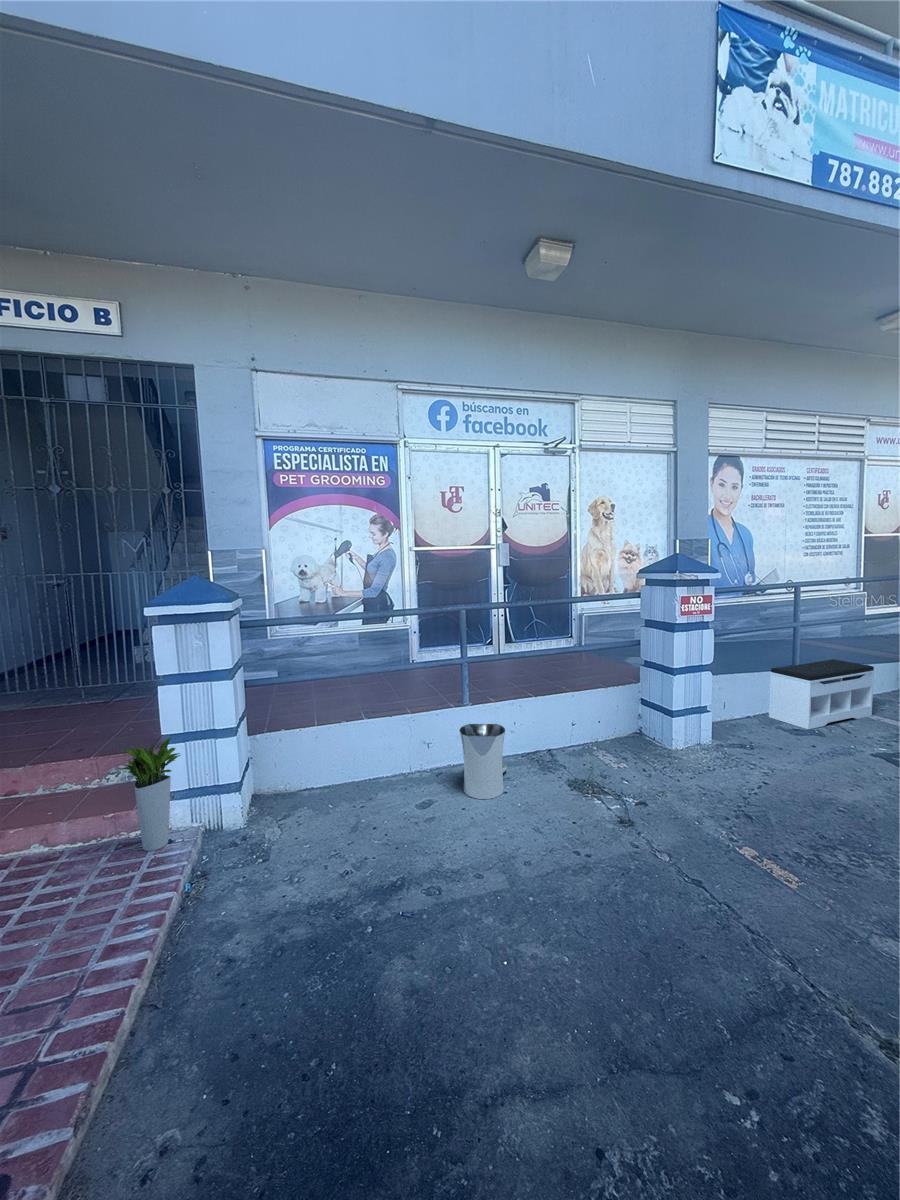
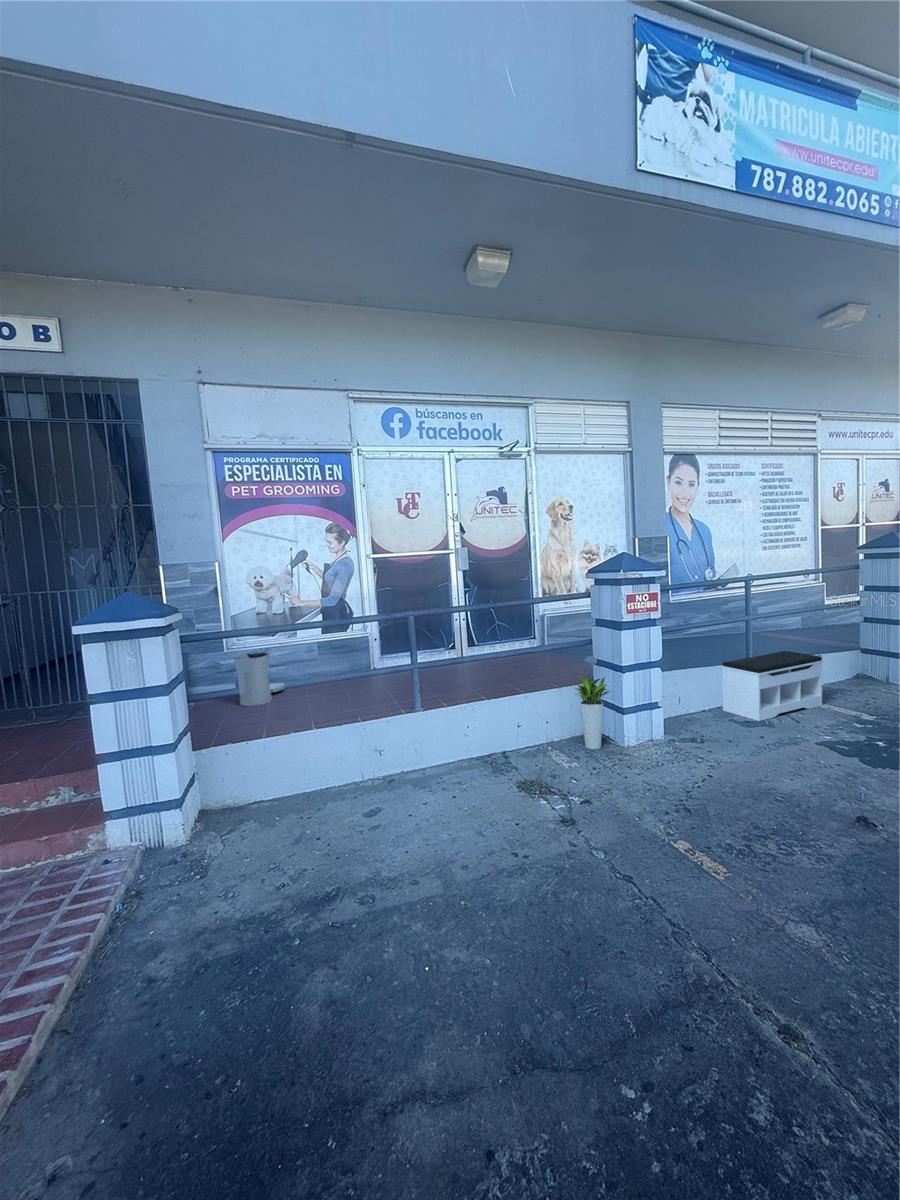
trash can: present [459,724,507,799] -> present [233,652,285,706]
planter: present [120,738,180,851] -> present [574,676,611,749]

